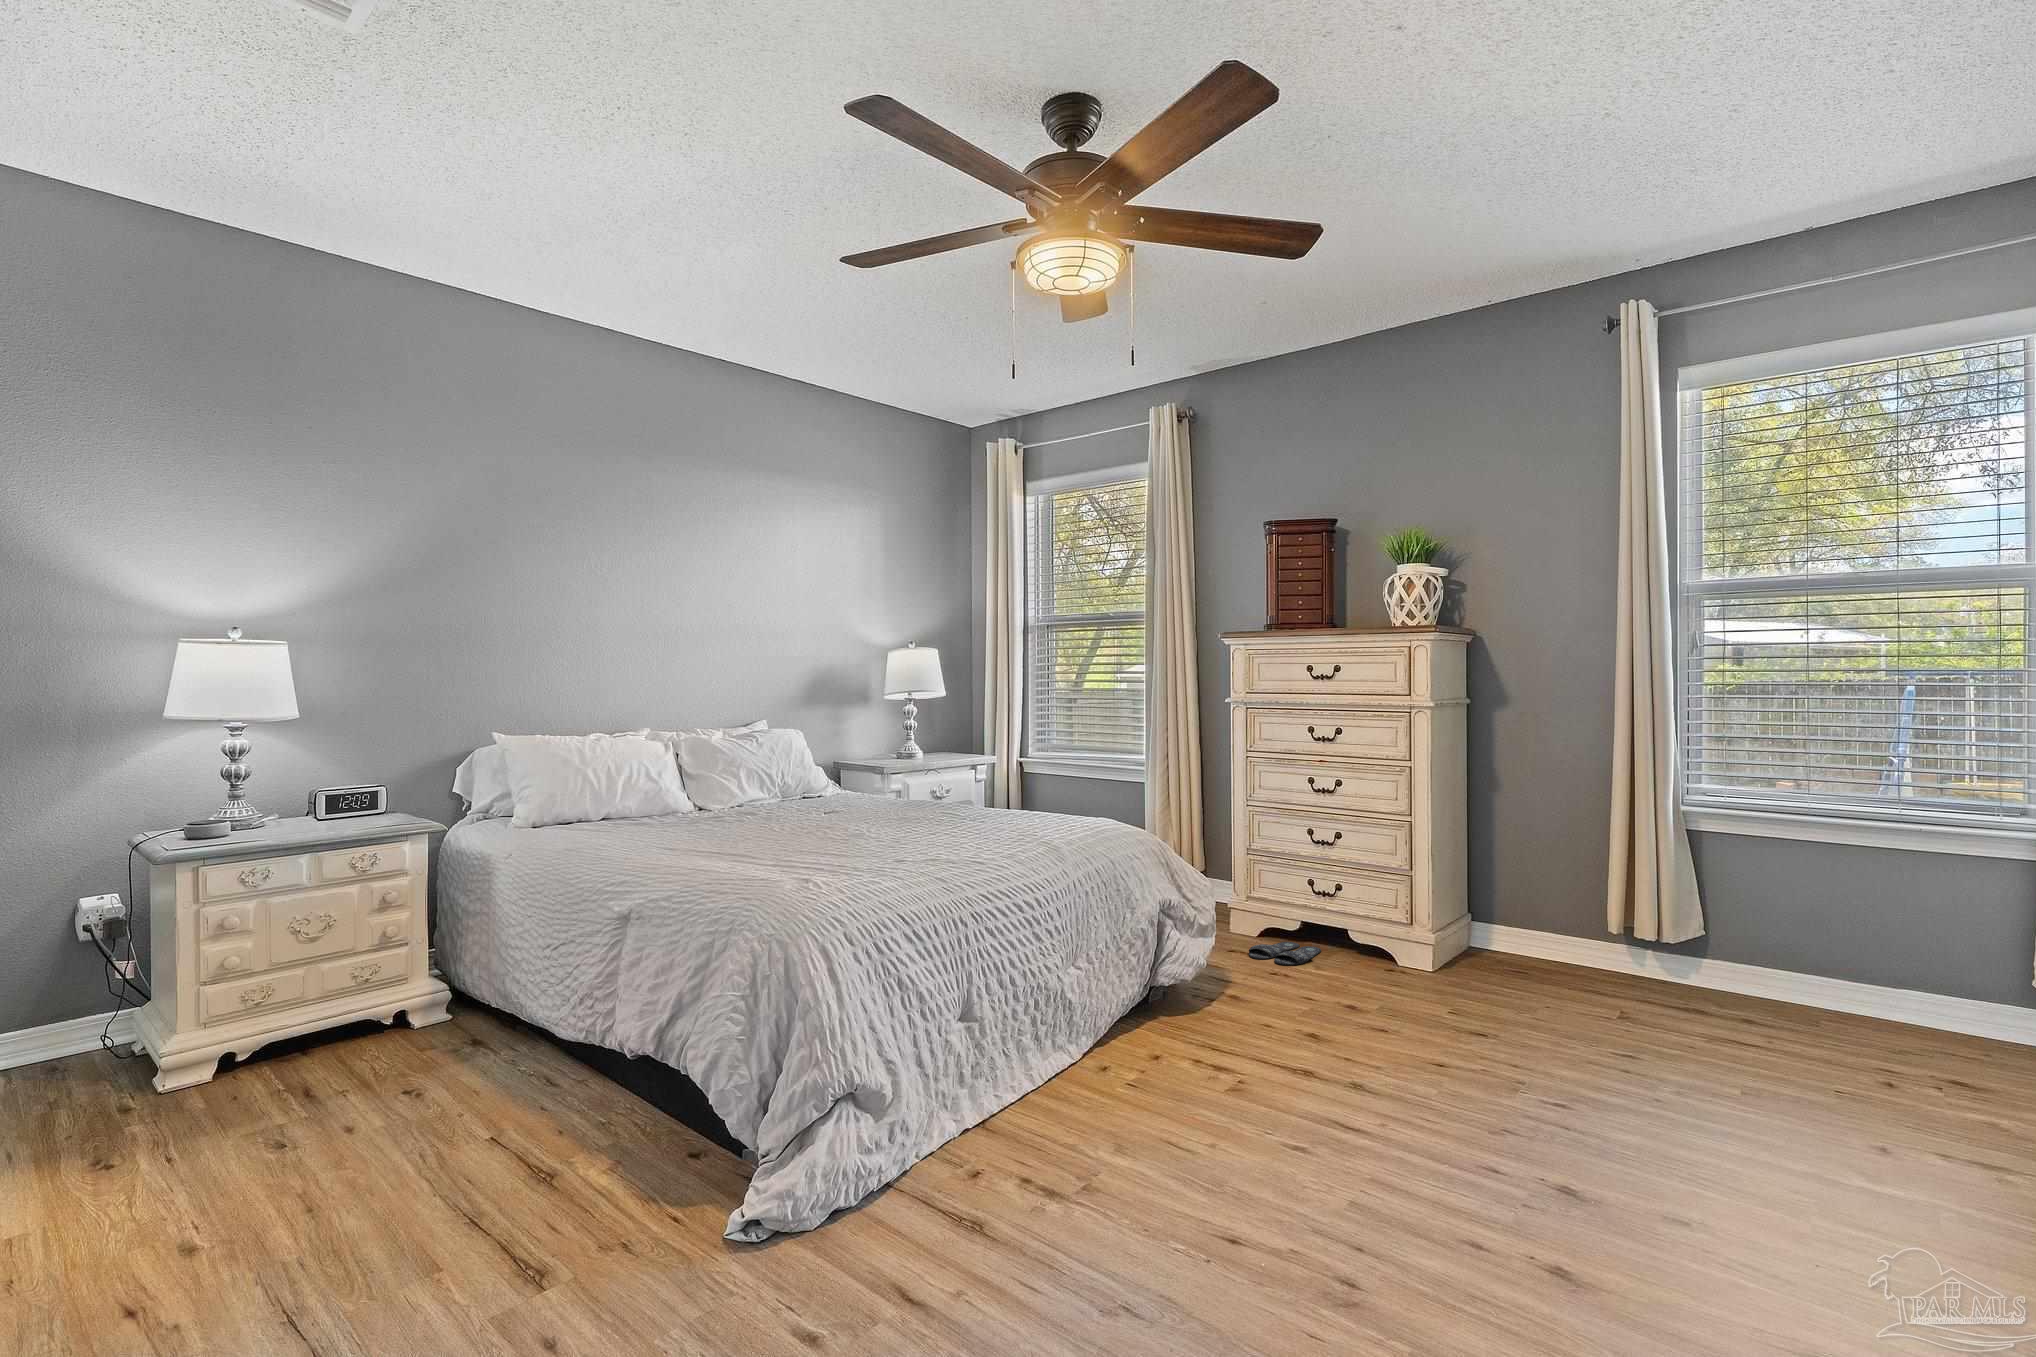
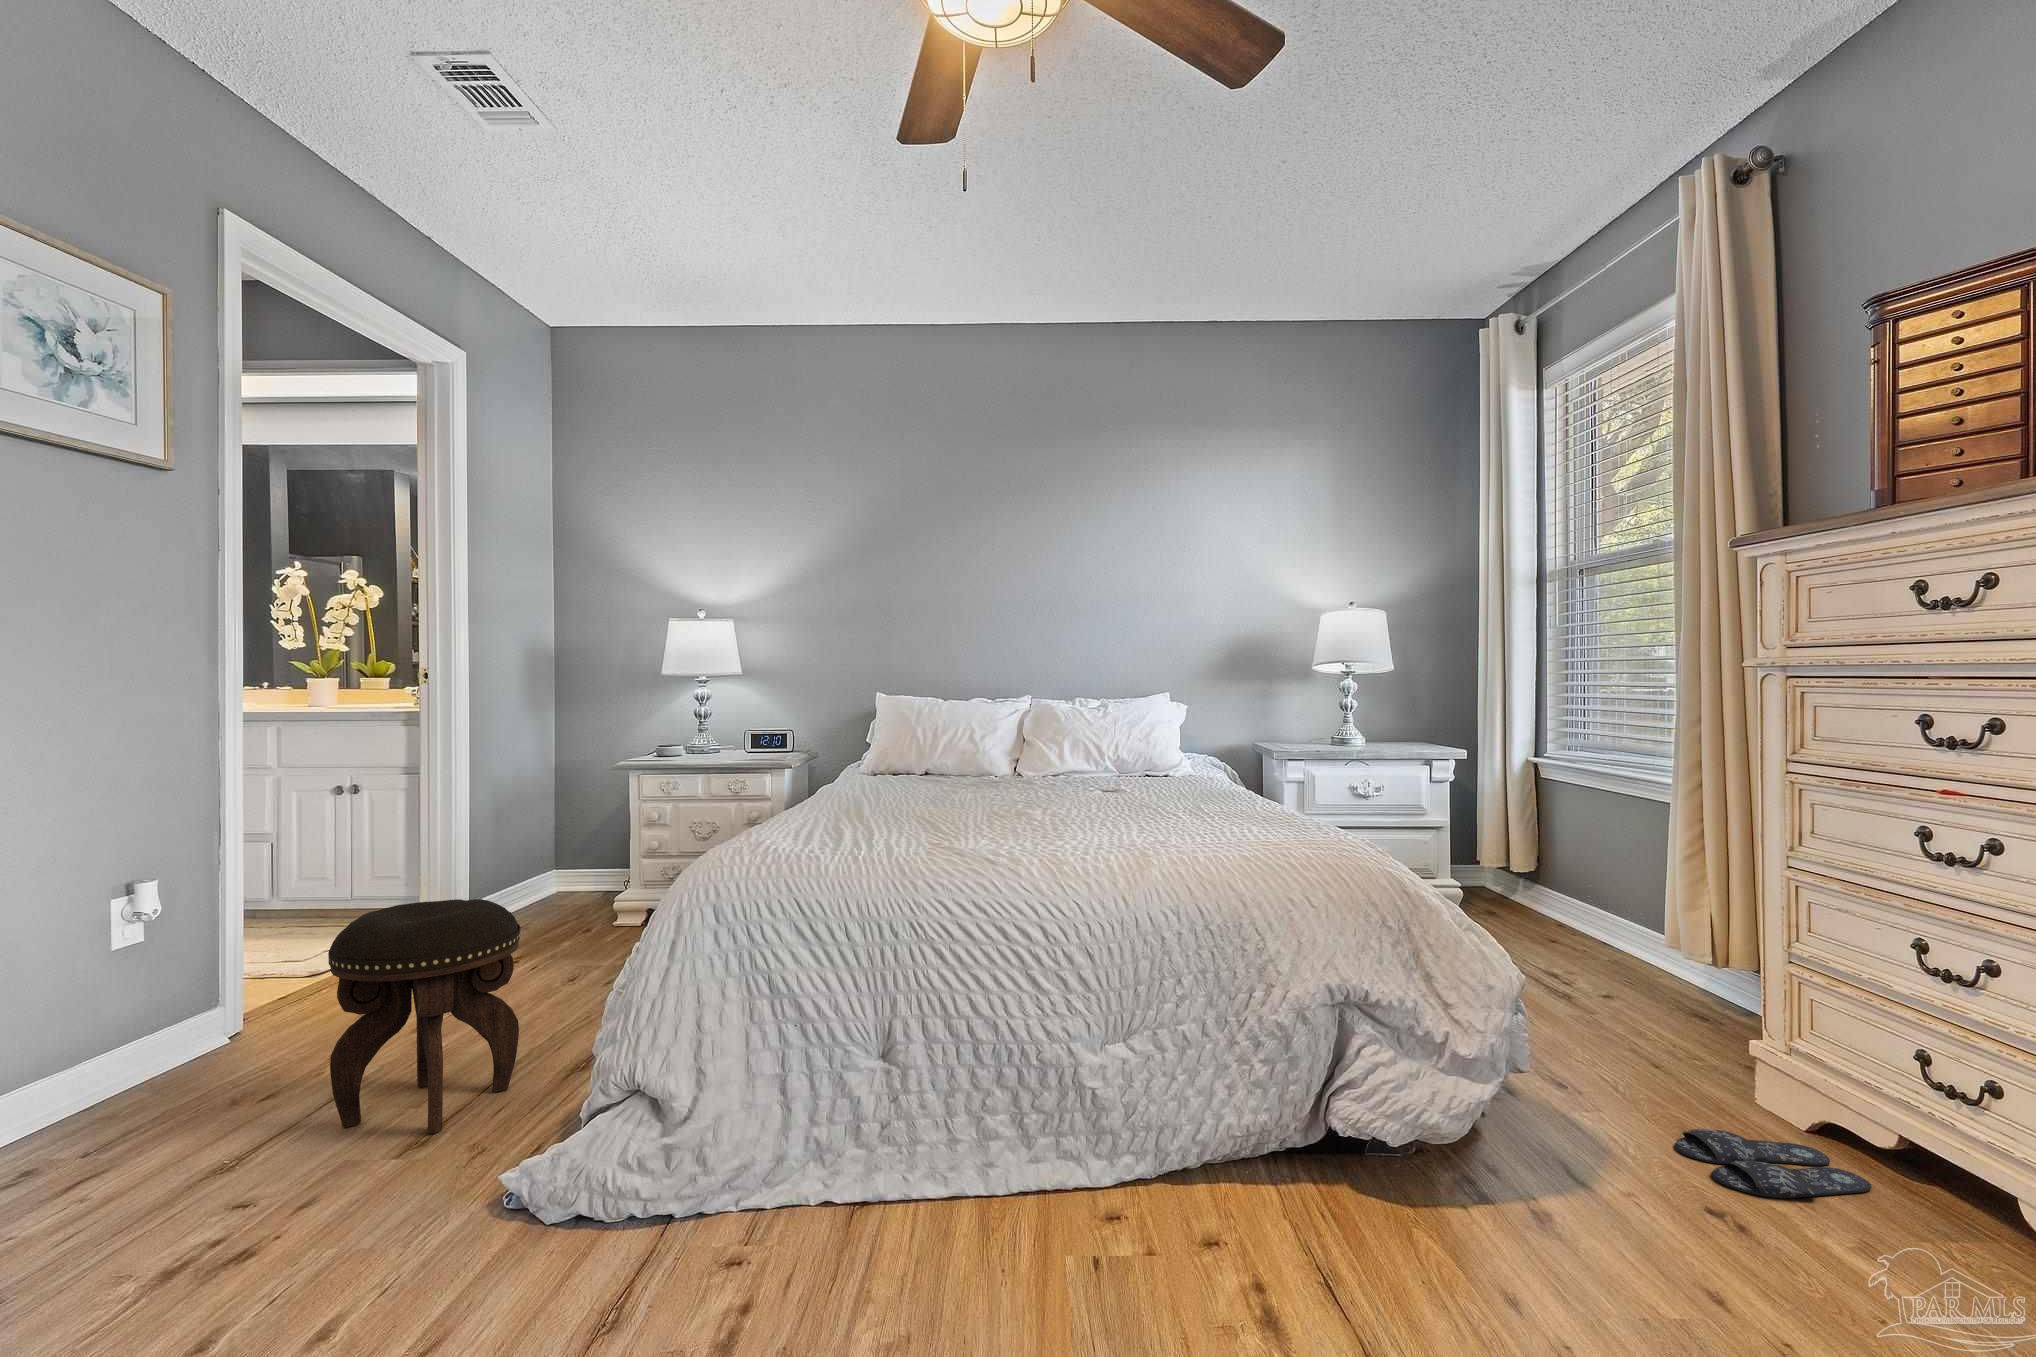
footstool: none [348,1002,560,1293] -> present [328,899,520,1133]

